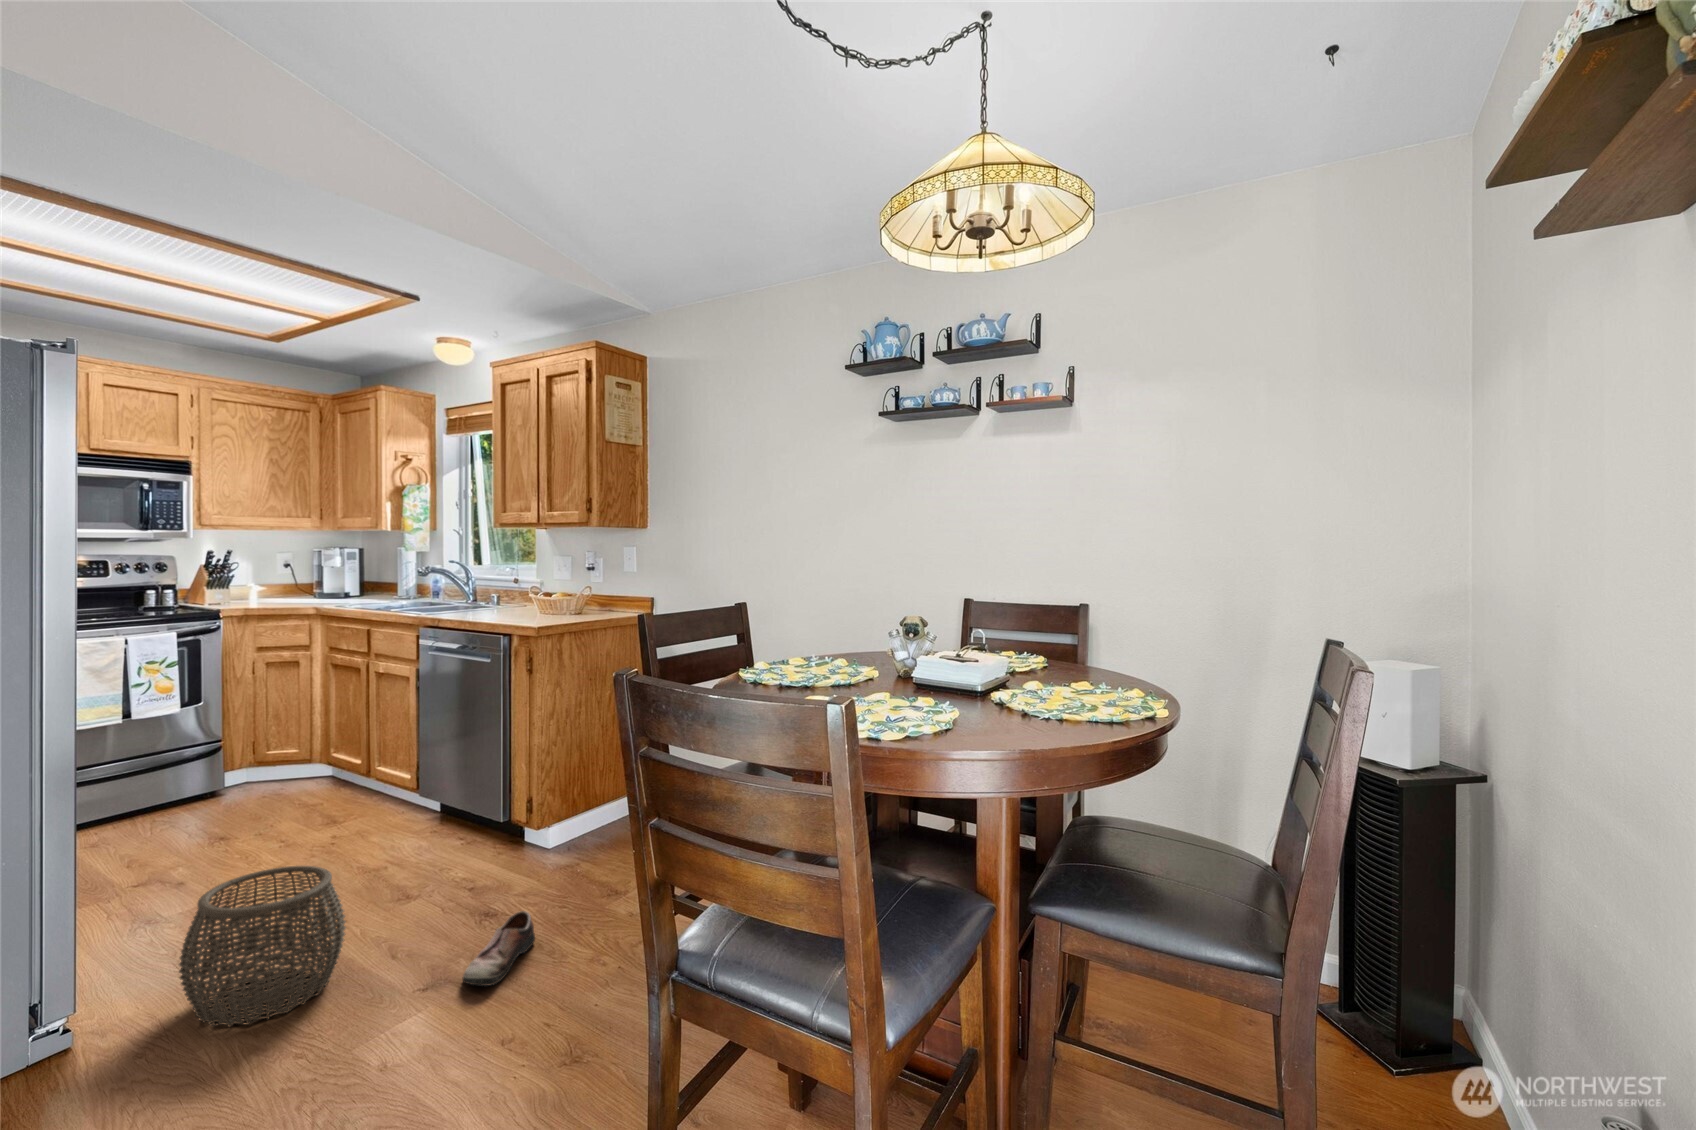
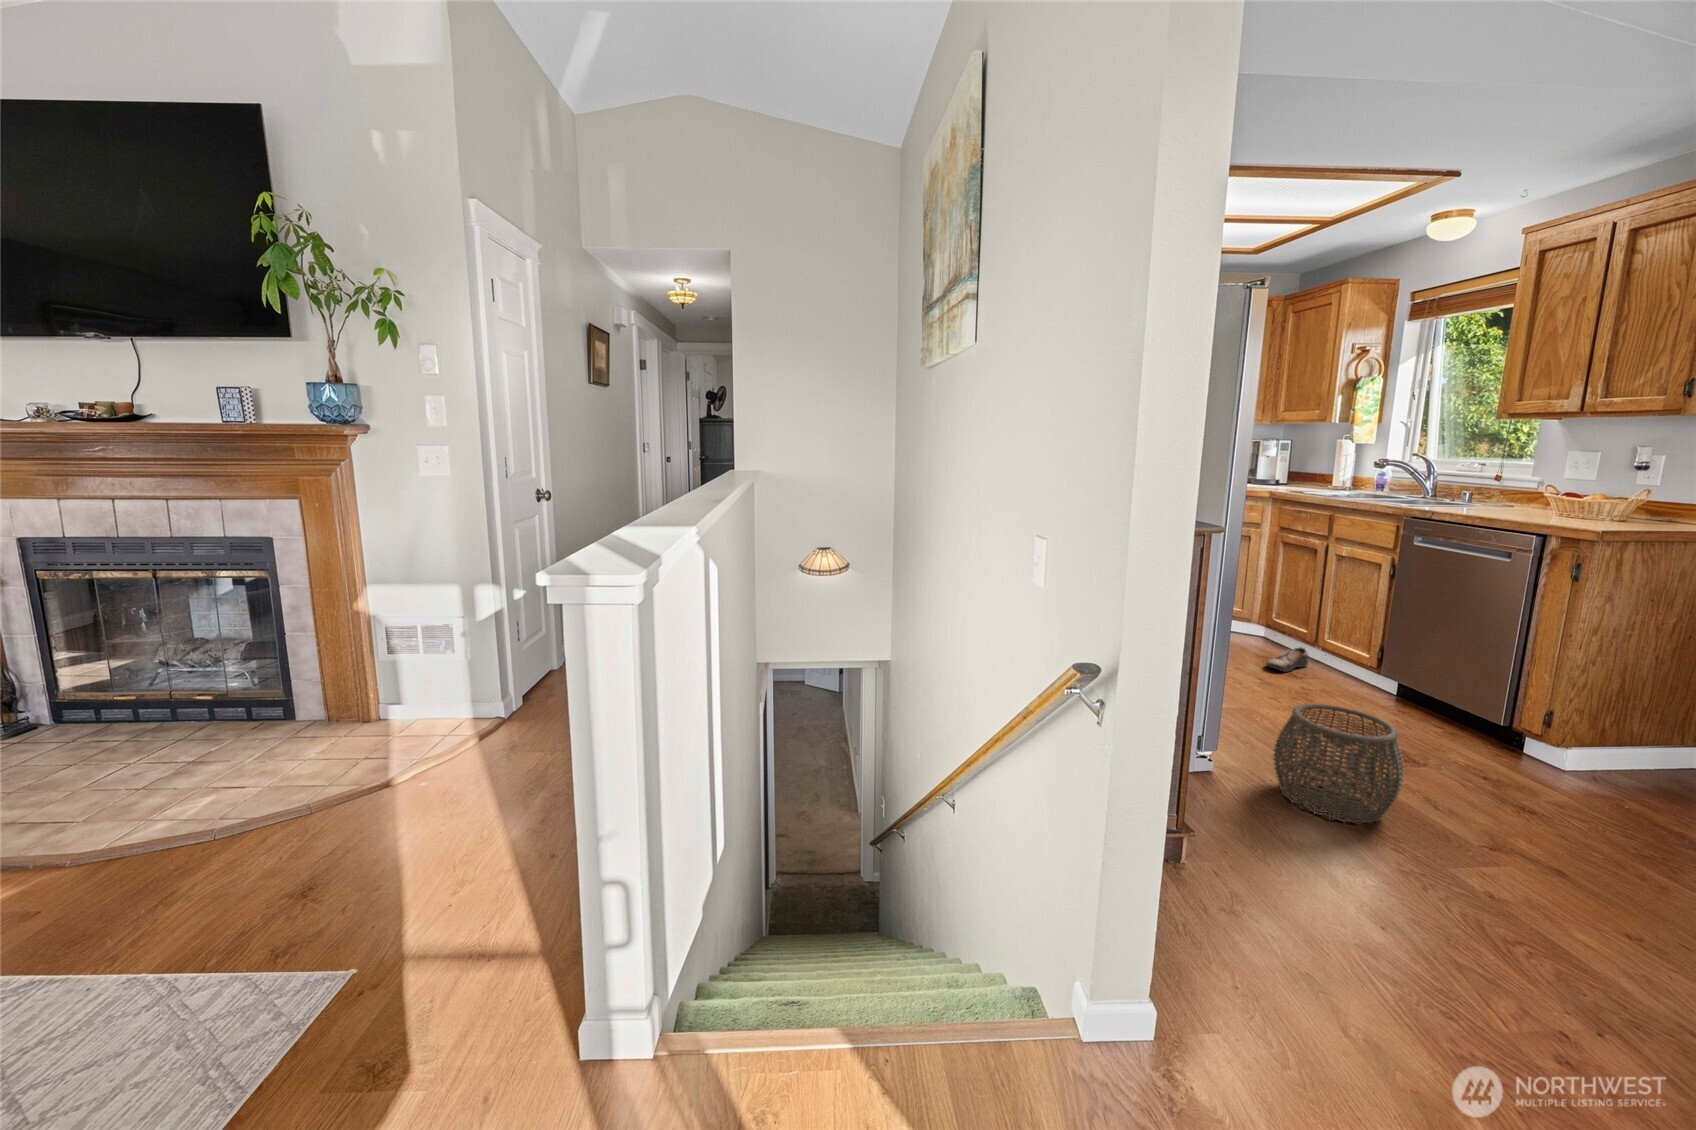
shoe: present [463,911,535,986] -> present [1266,647,1308,671]

